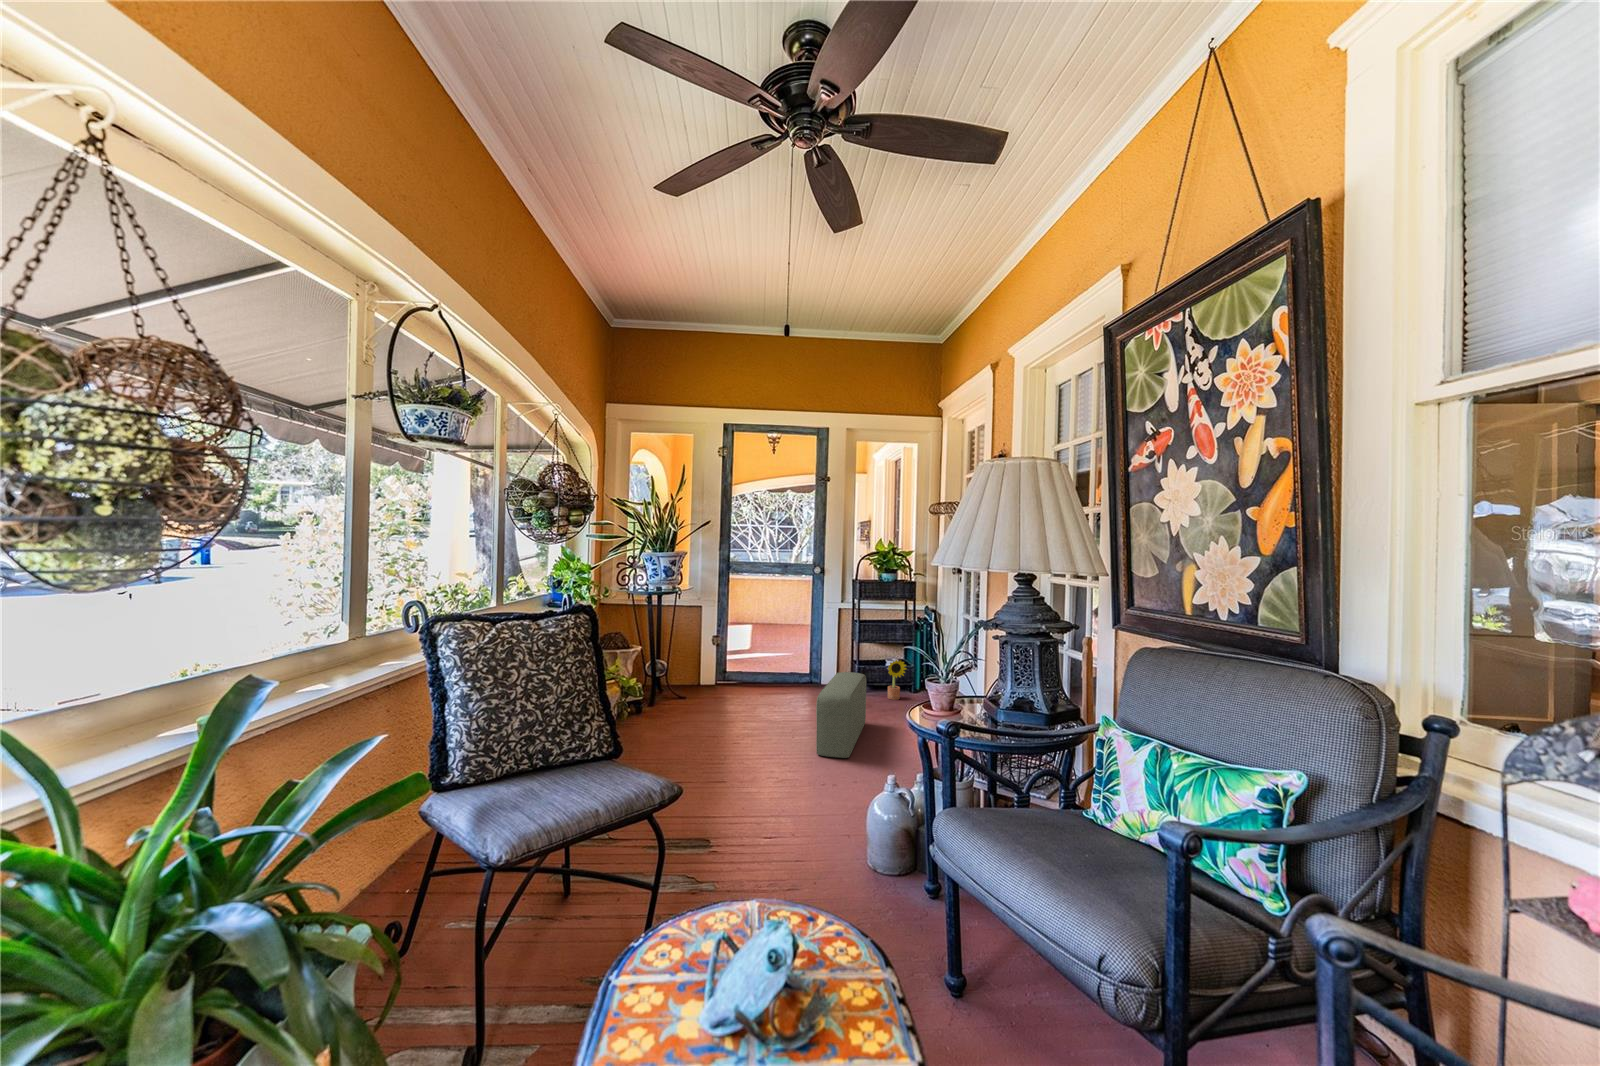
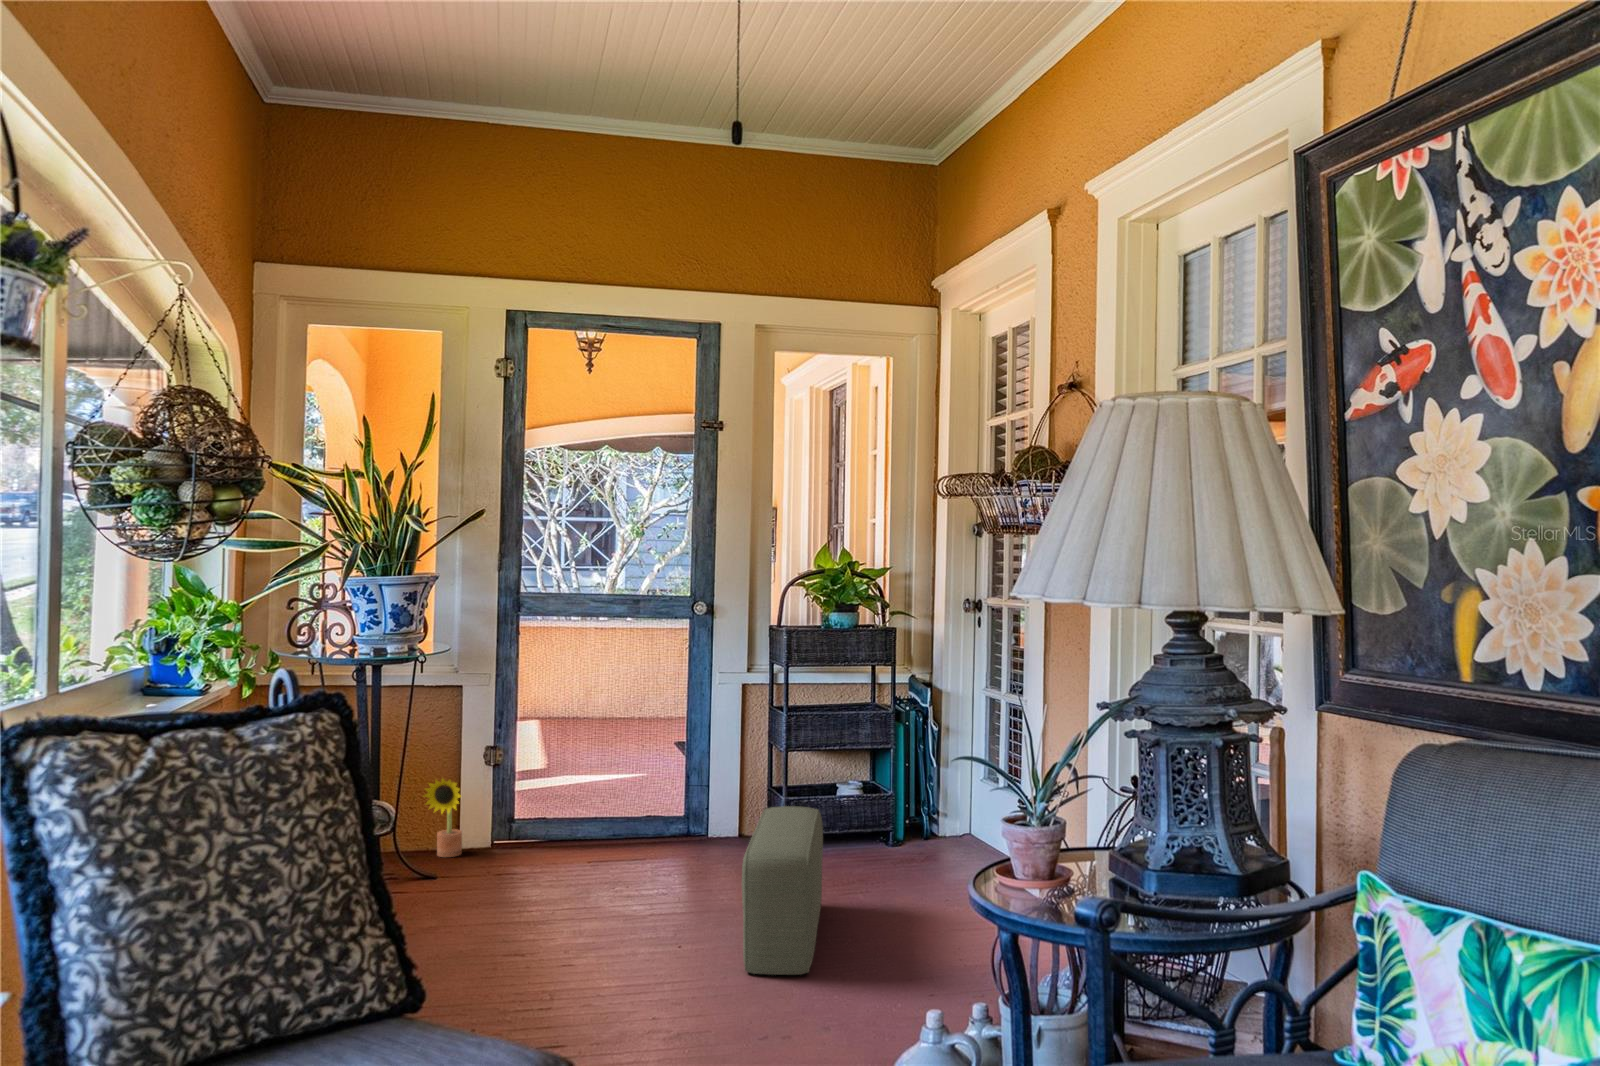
decorative plant: present [888,660,906,700] -> present [423,779,462,857]

